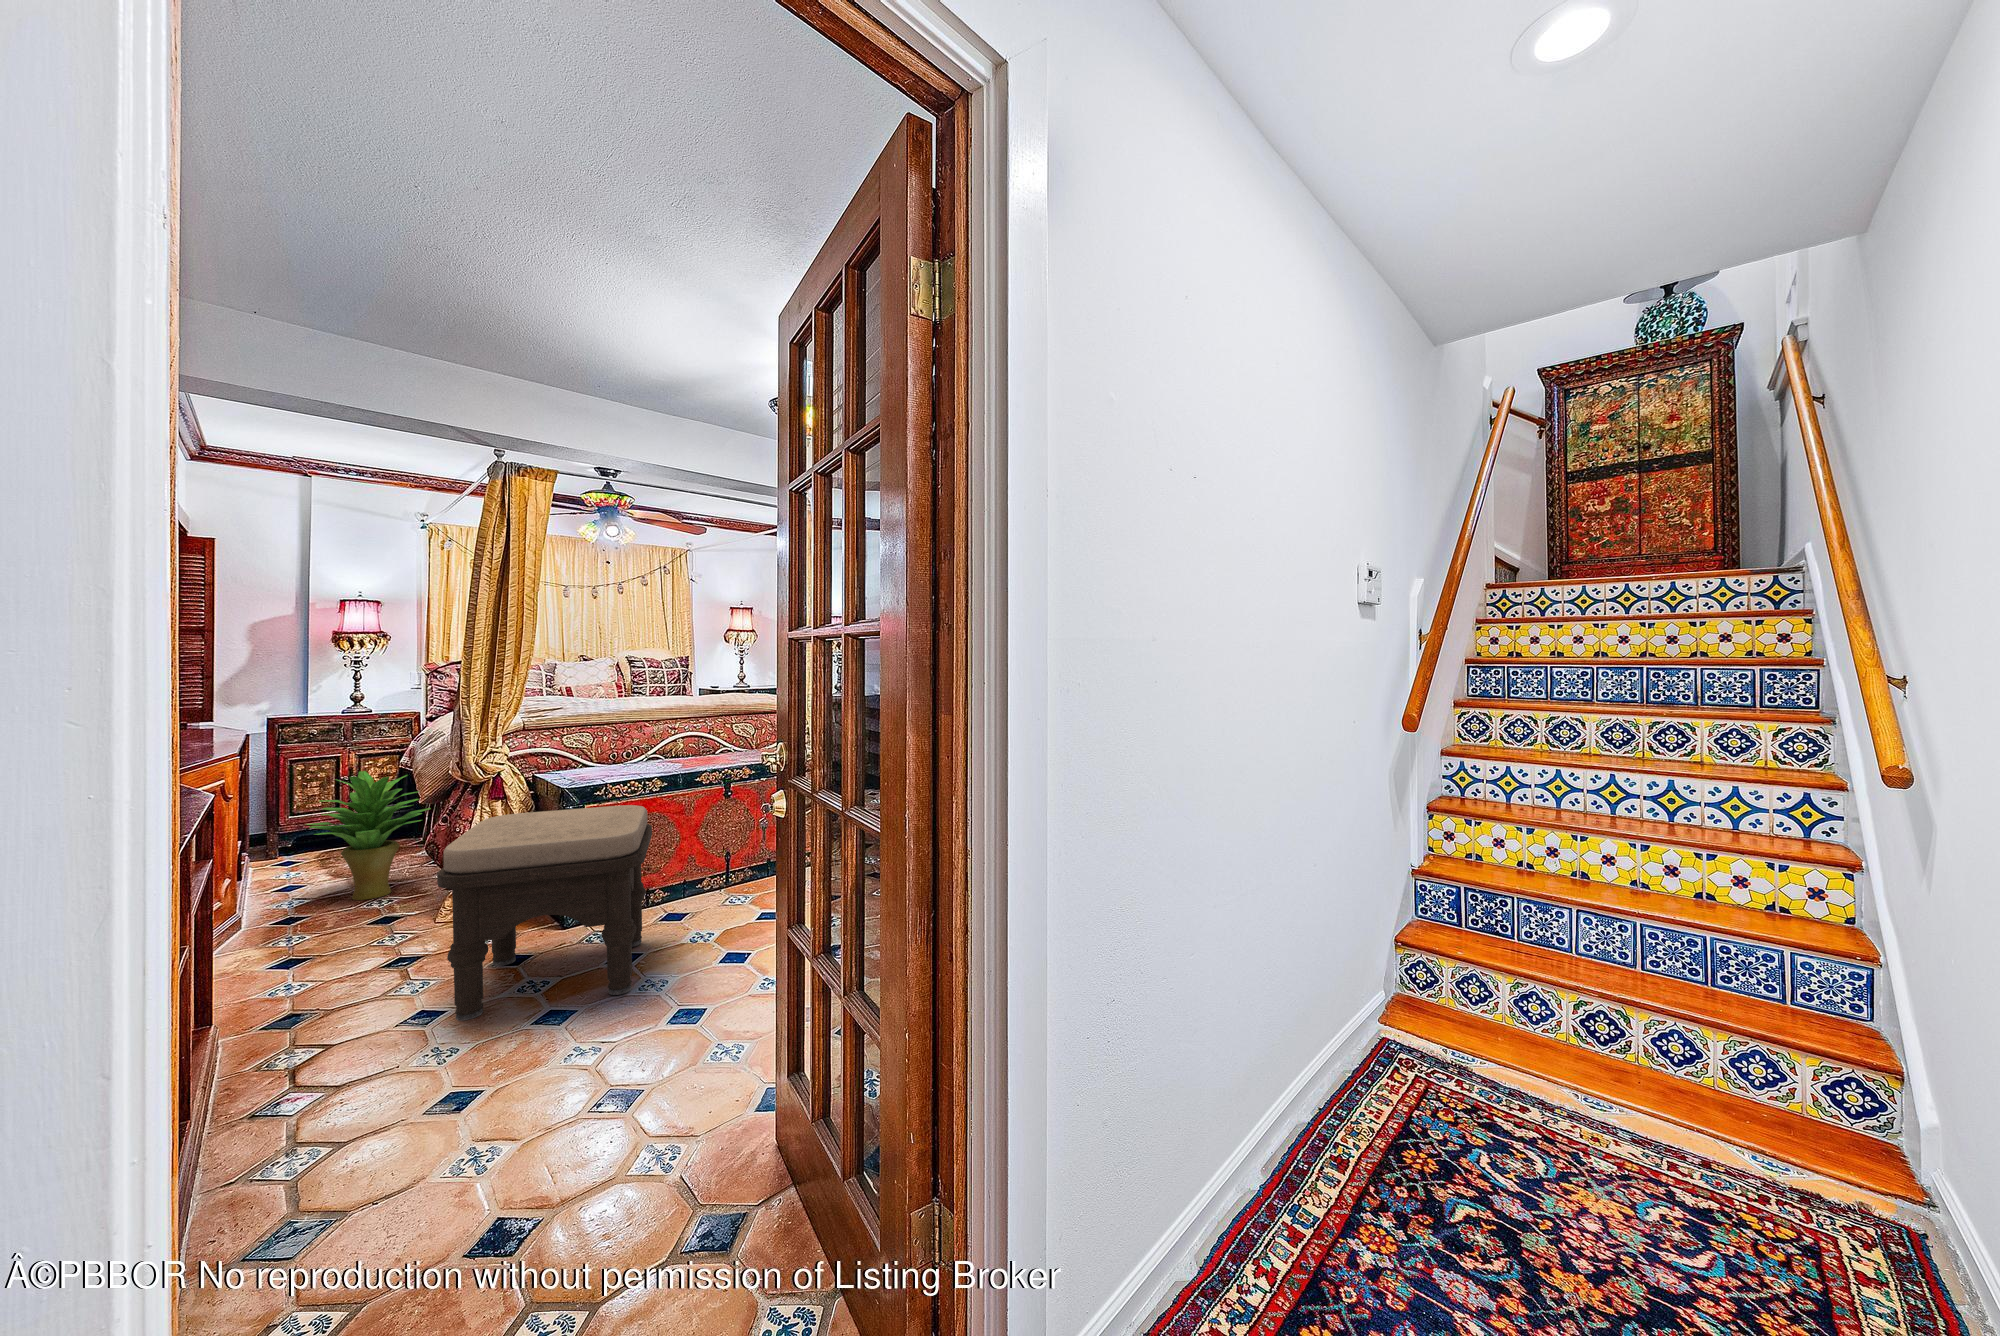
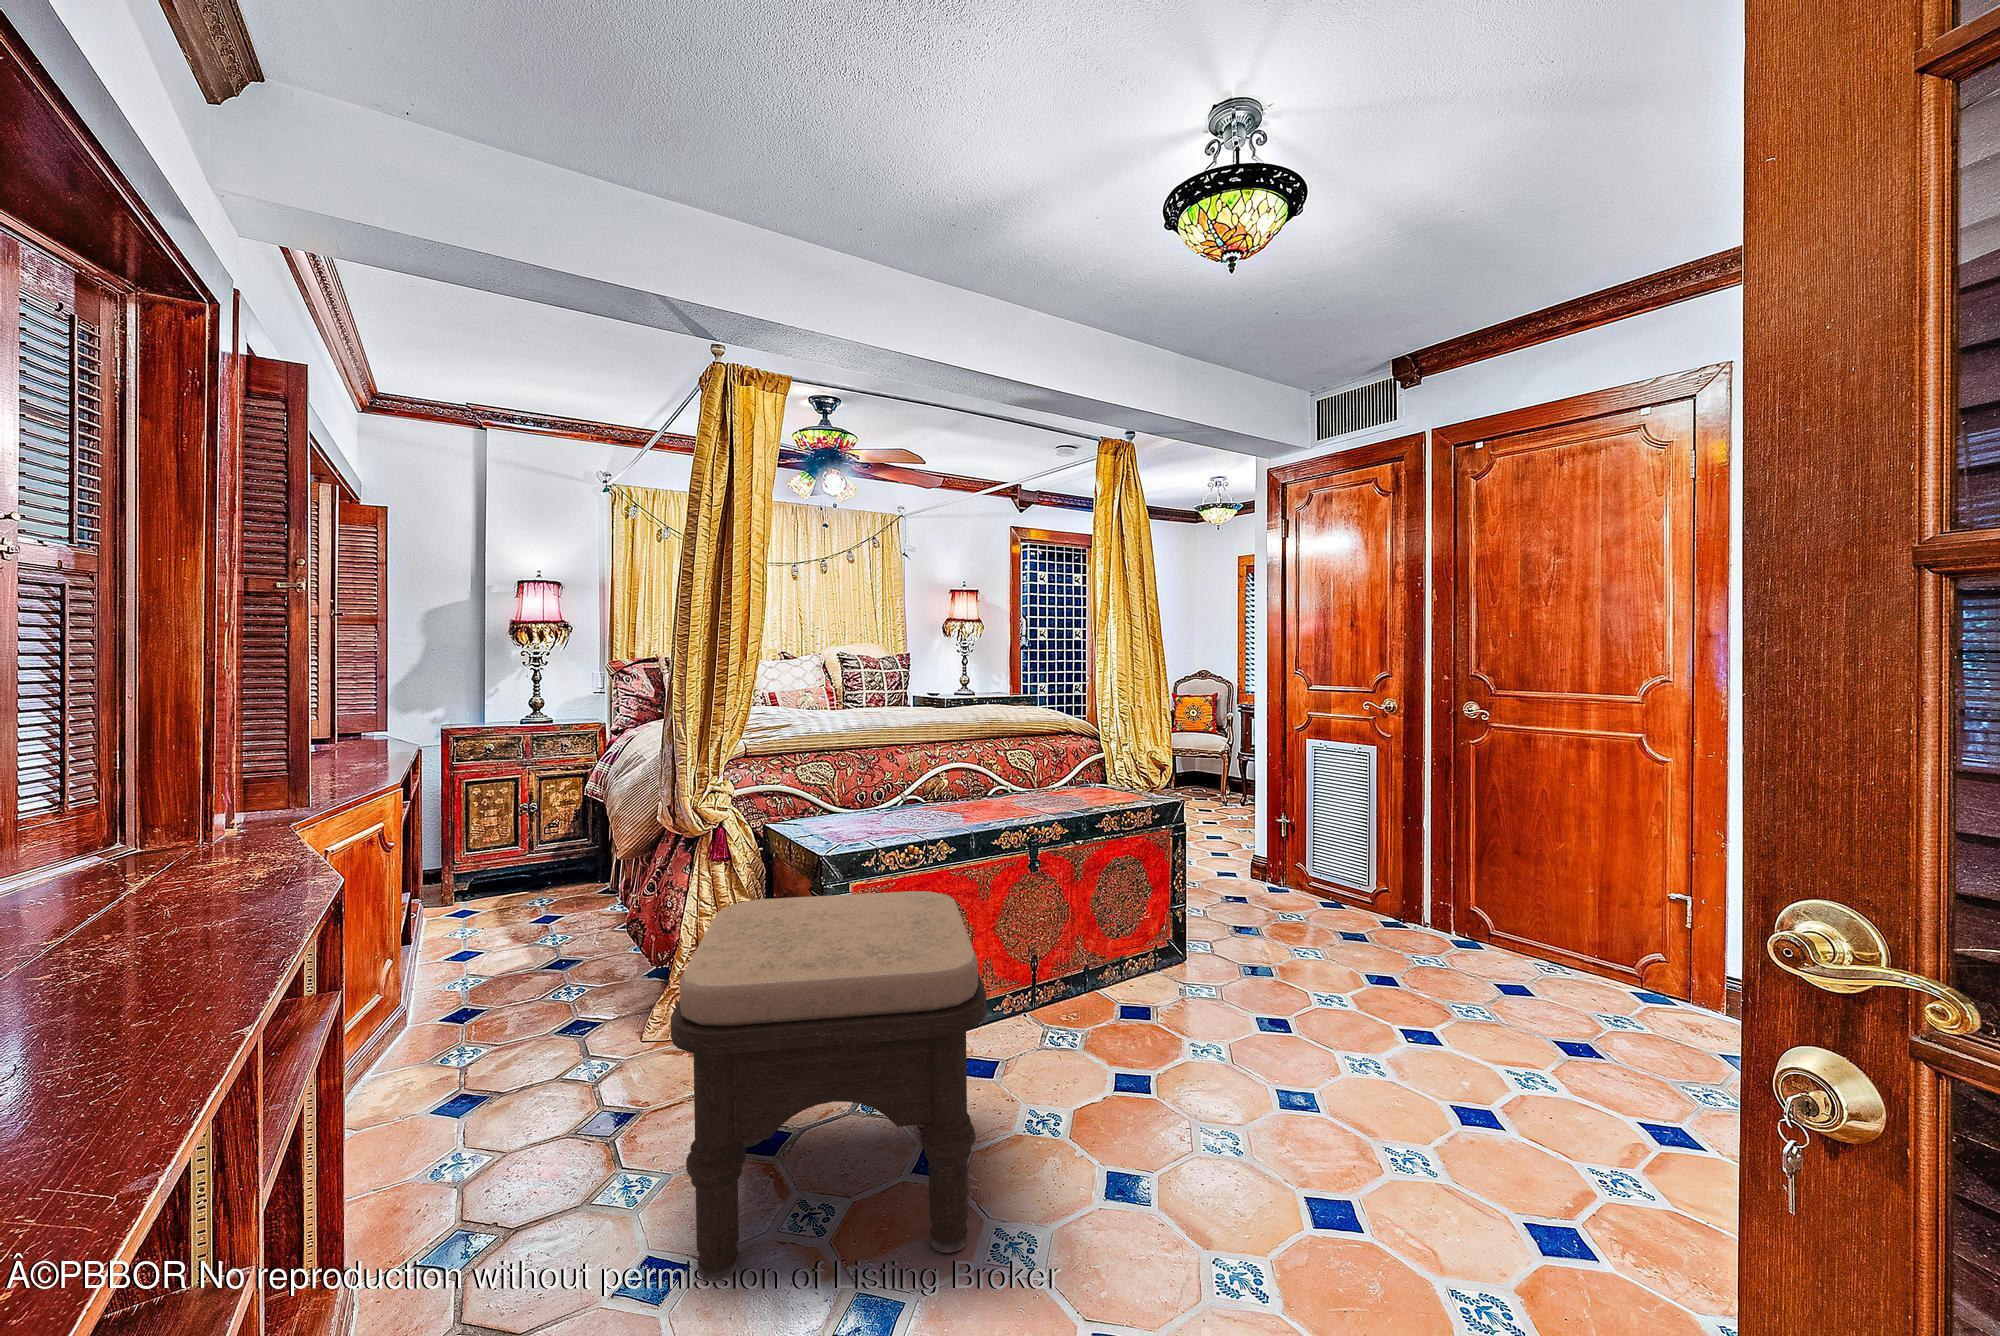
potted plant: present [307,771,431,900] -> none [483,807,628,987]

